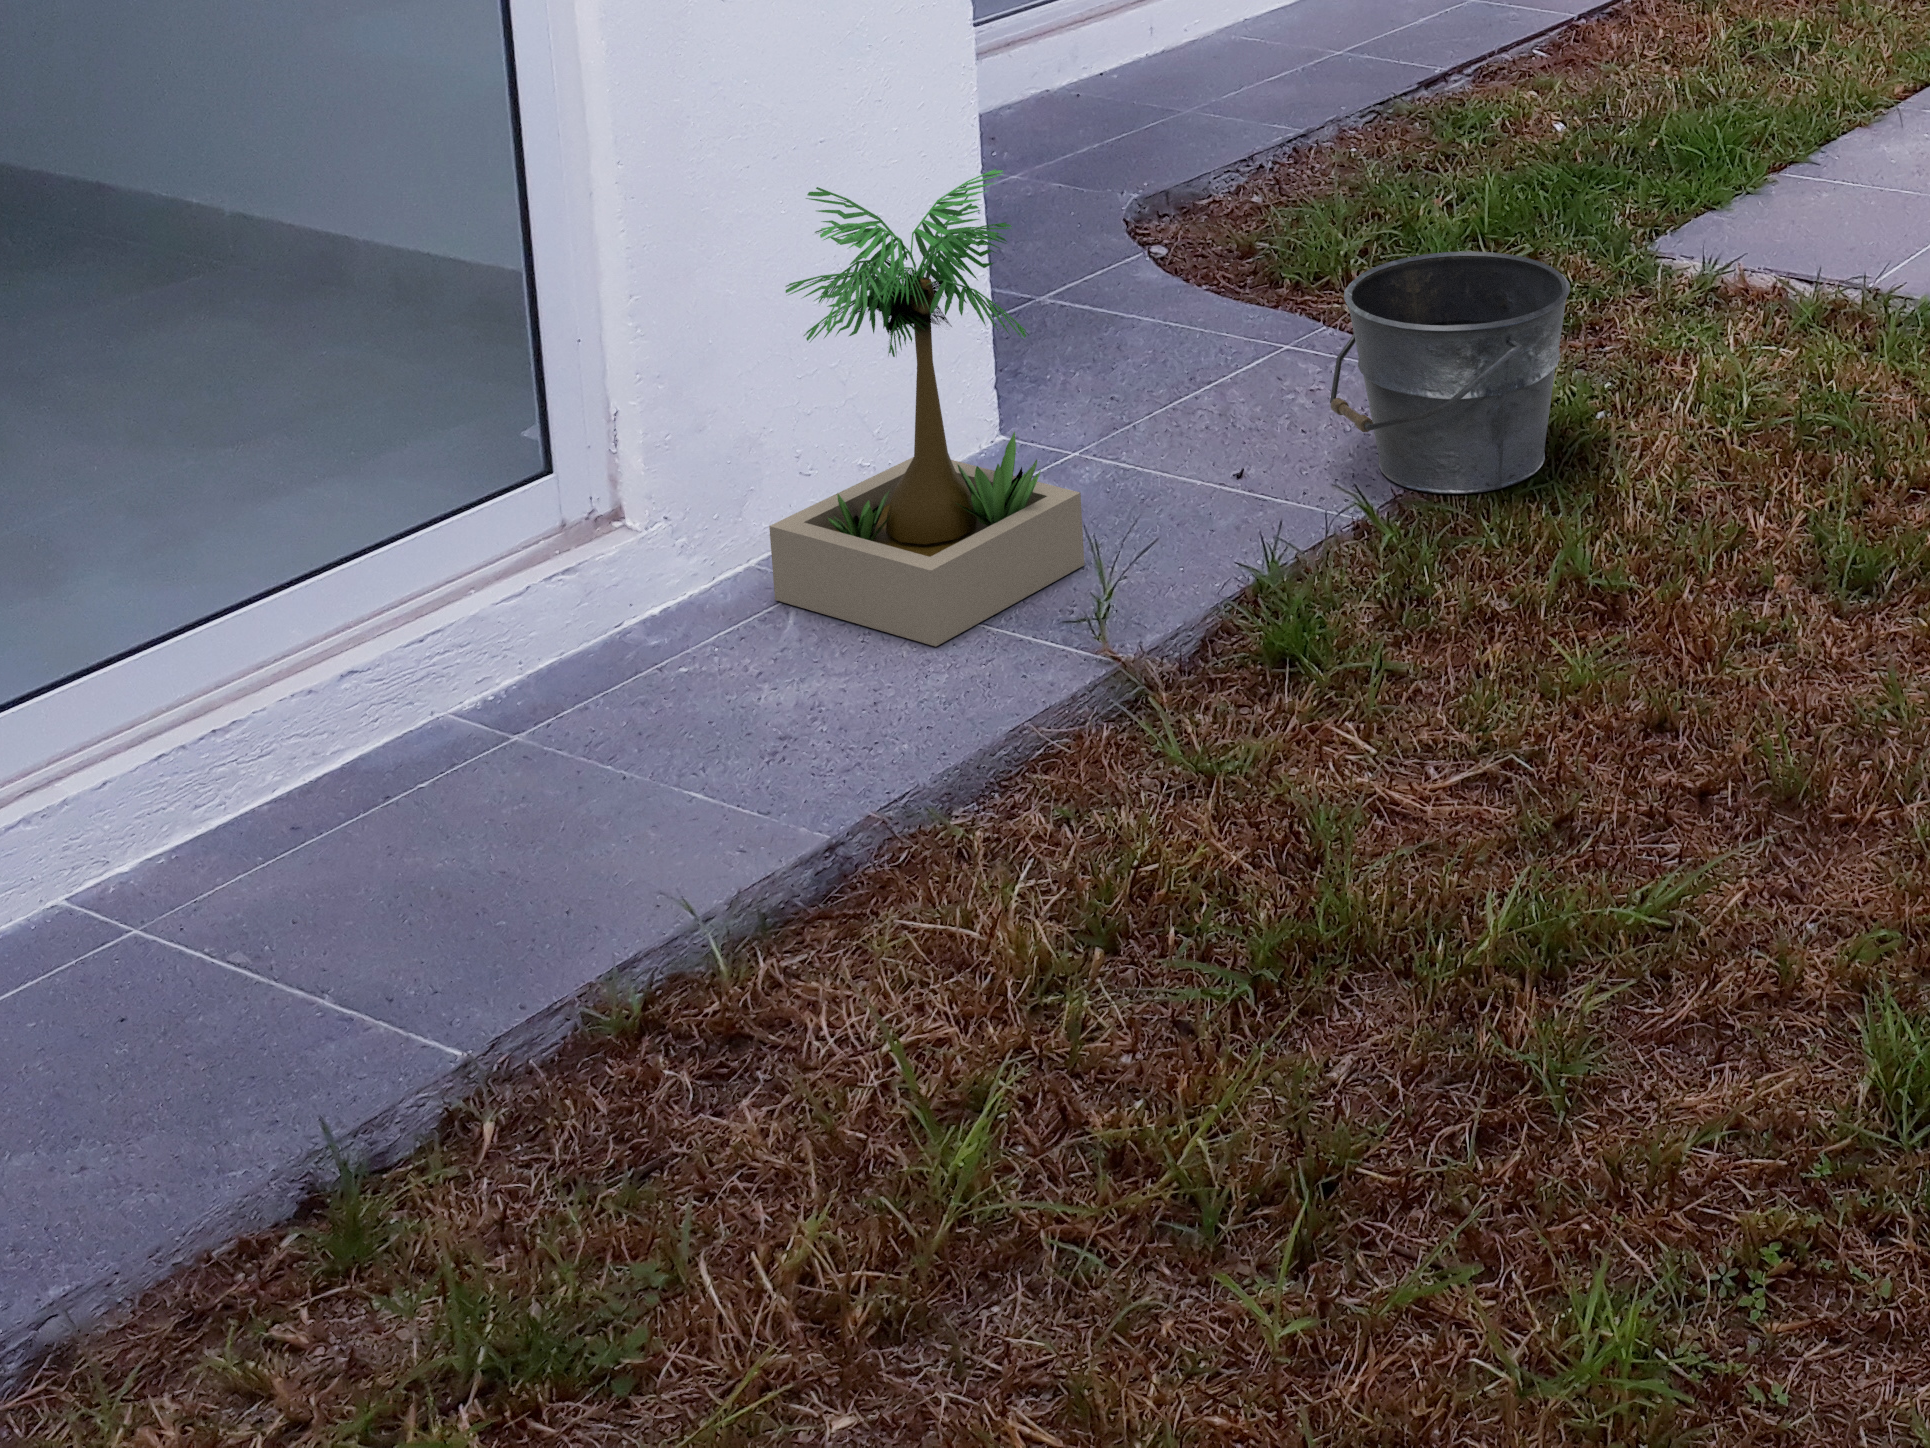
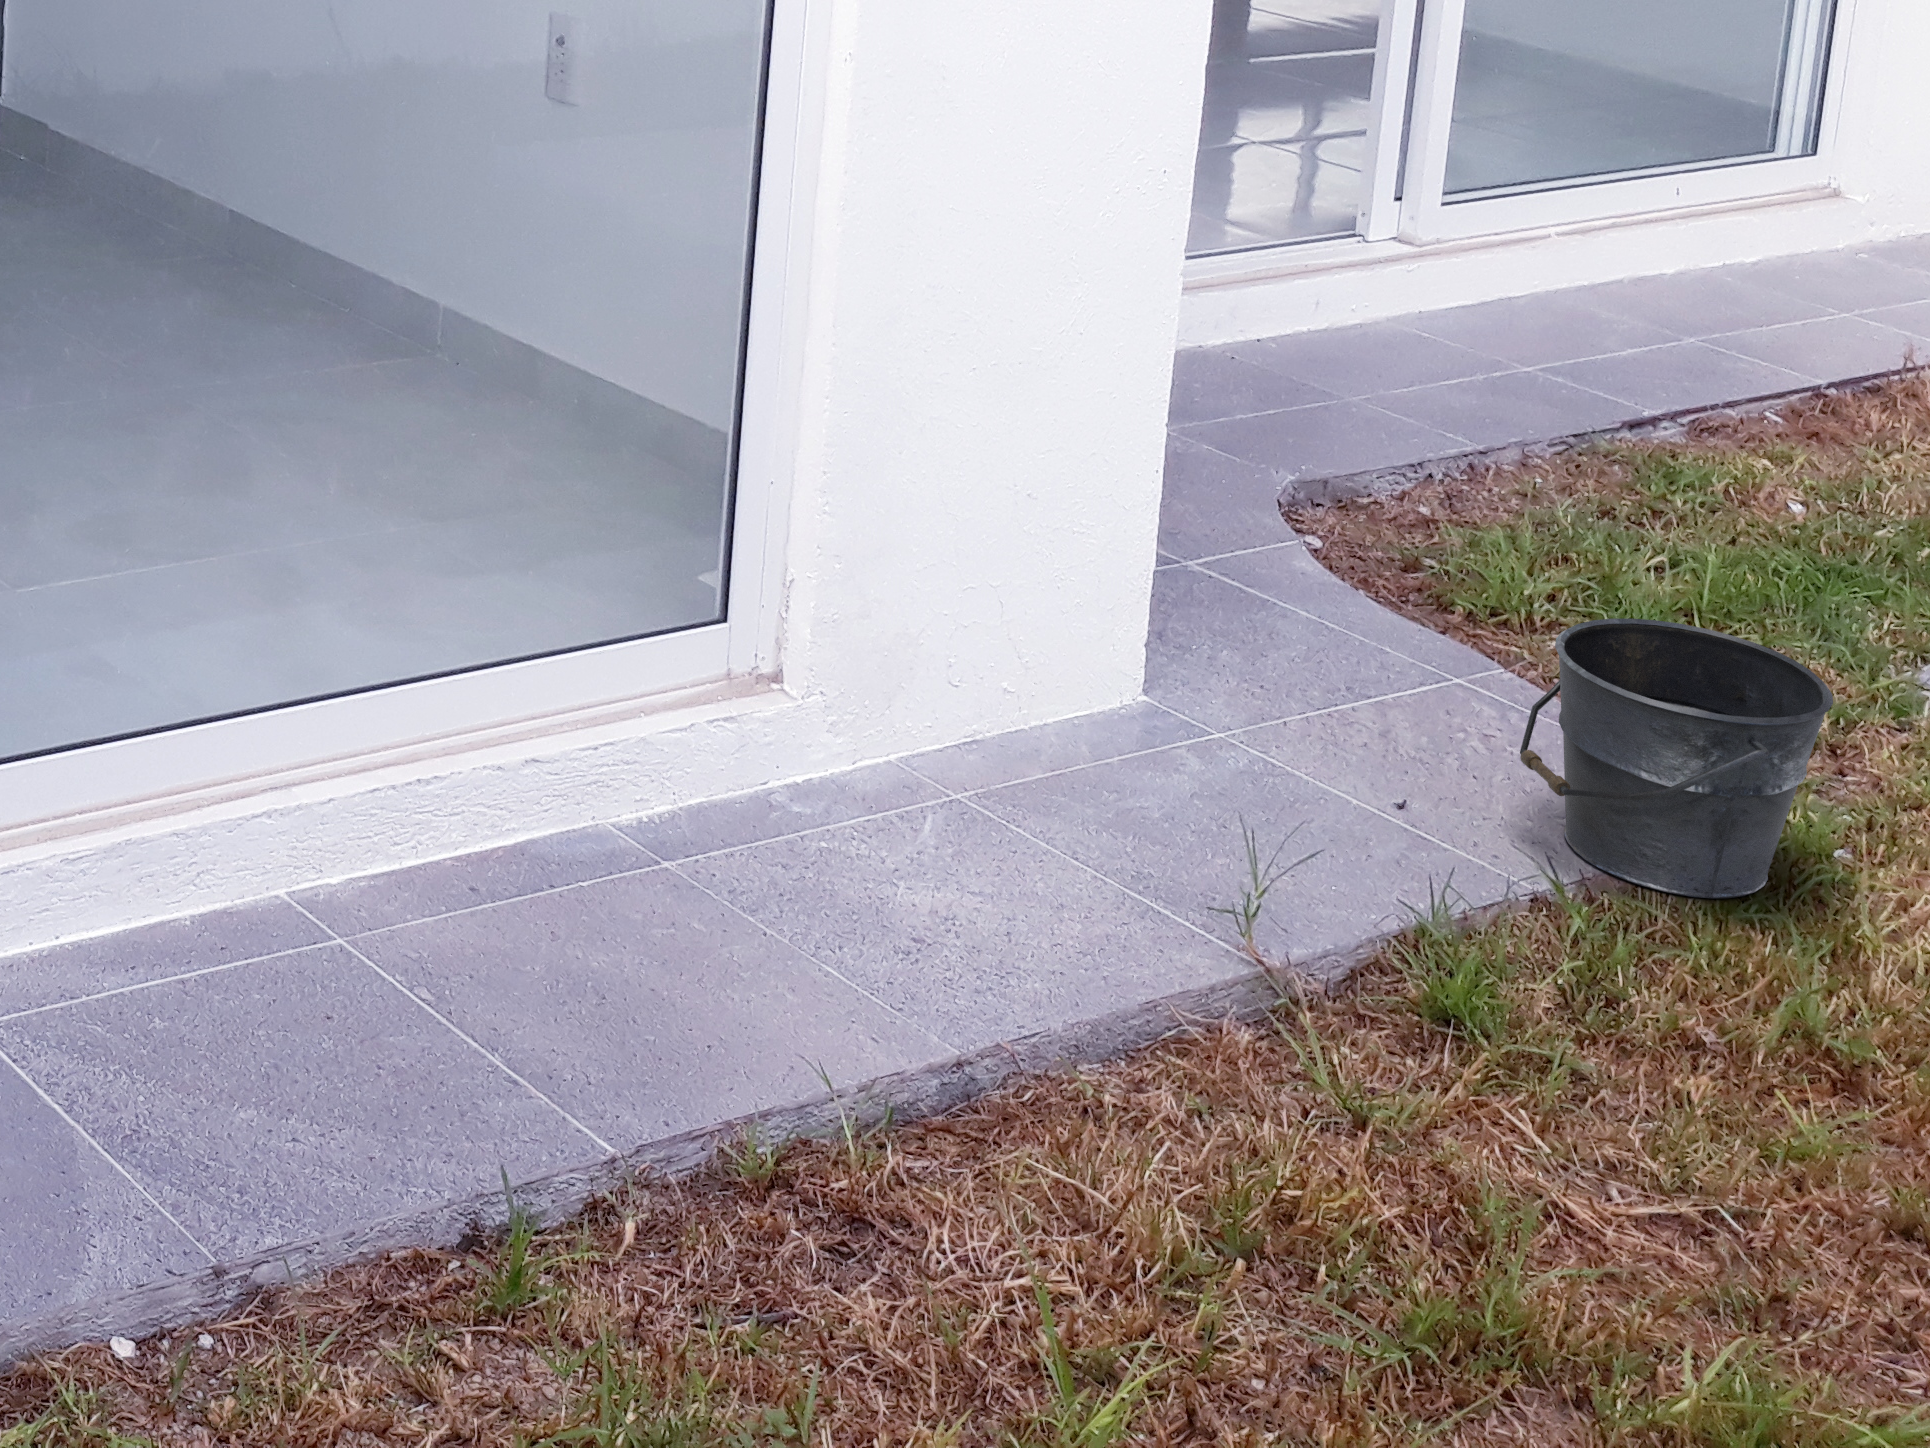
potted plant: present [769,169,1084,647] -> none [911,401,1254,892]

